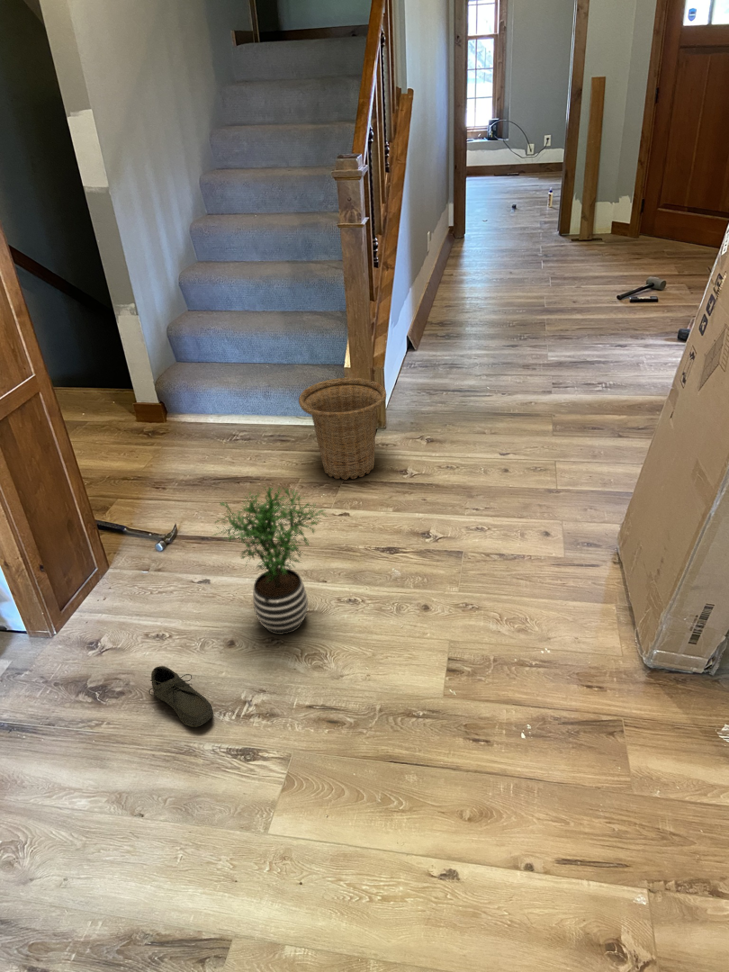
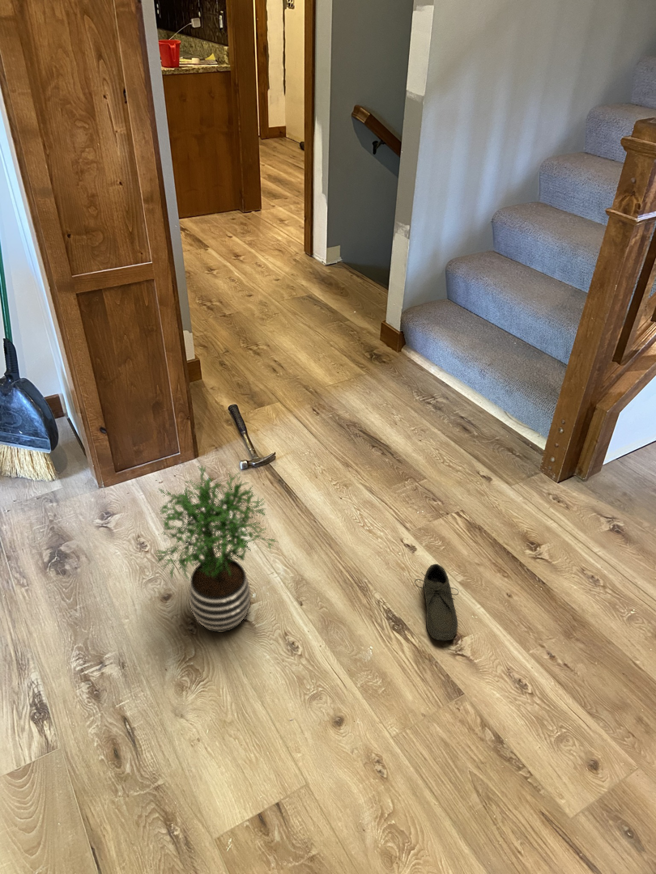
basket: present [299,378,386,480] -> none [446,391,561,522]
shoe: present [149,666,213,727] -> present [415,564,458,640]

